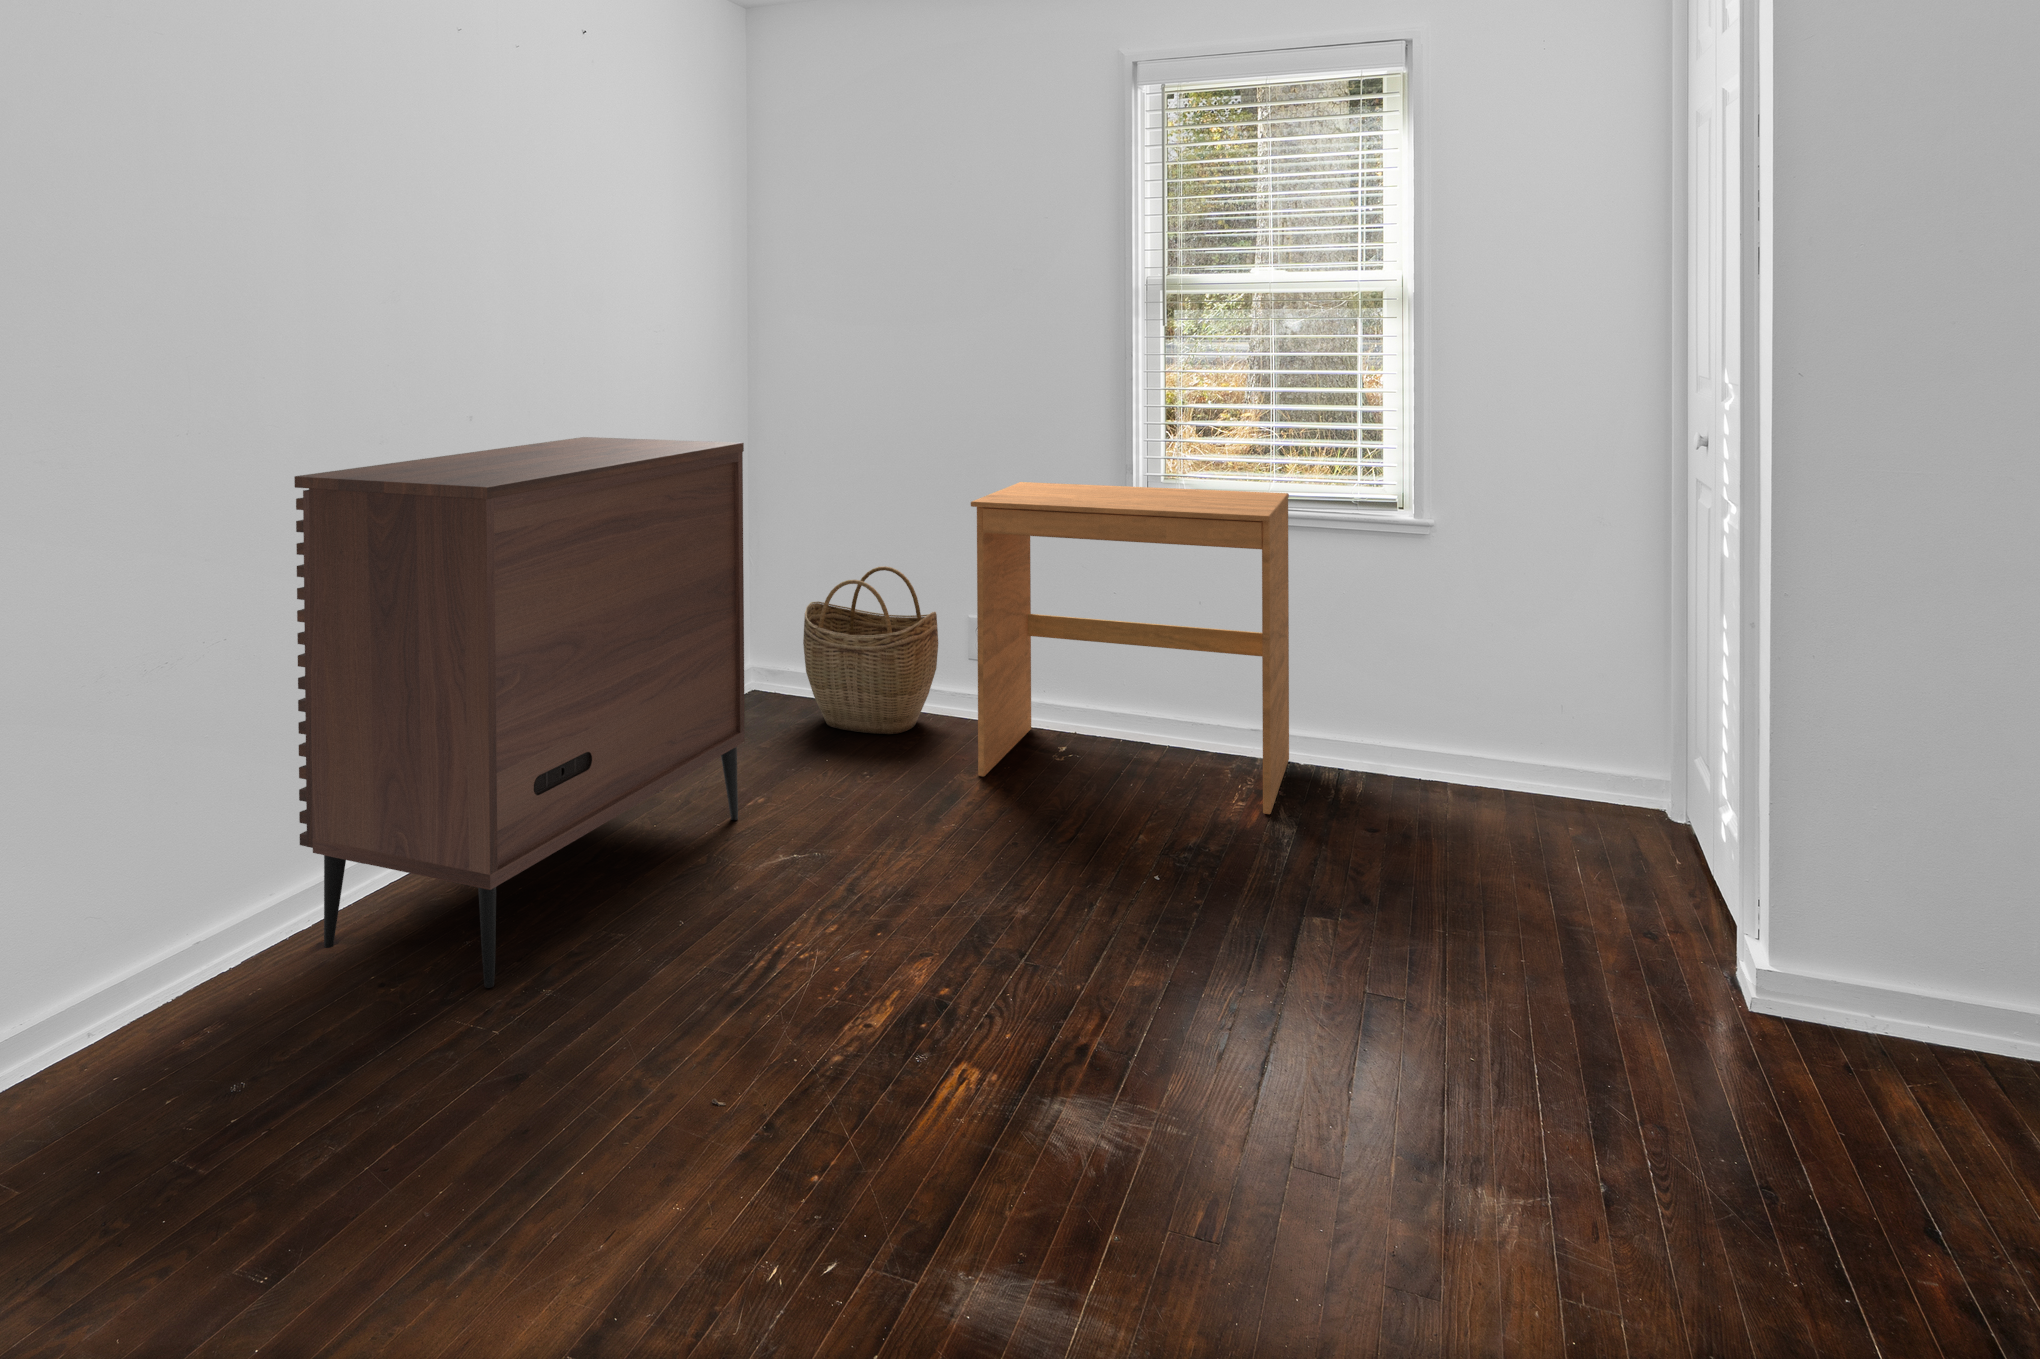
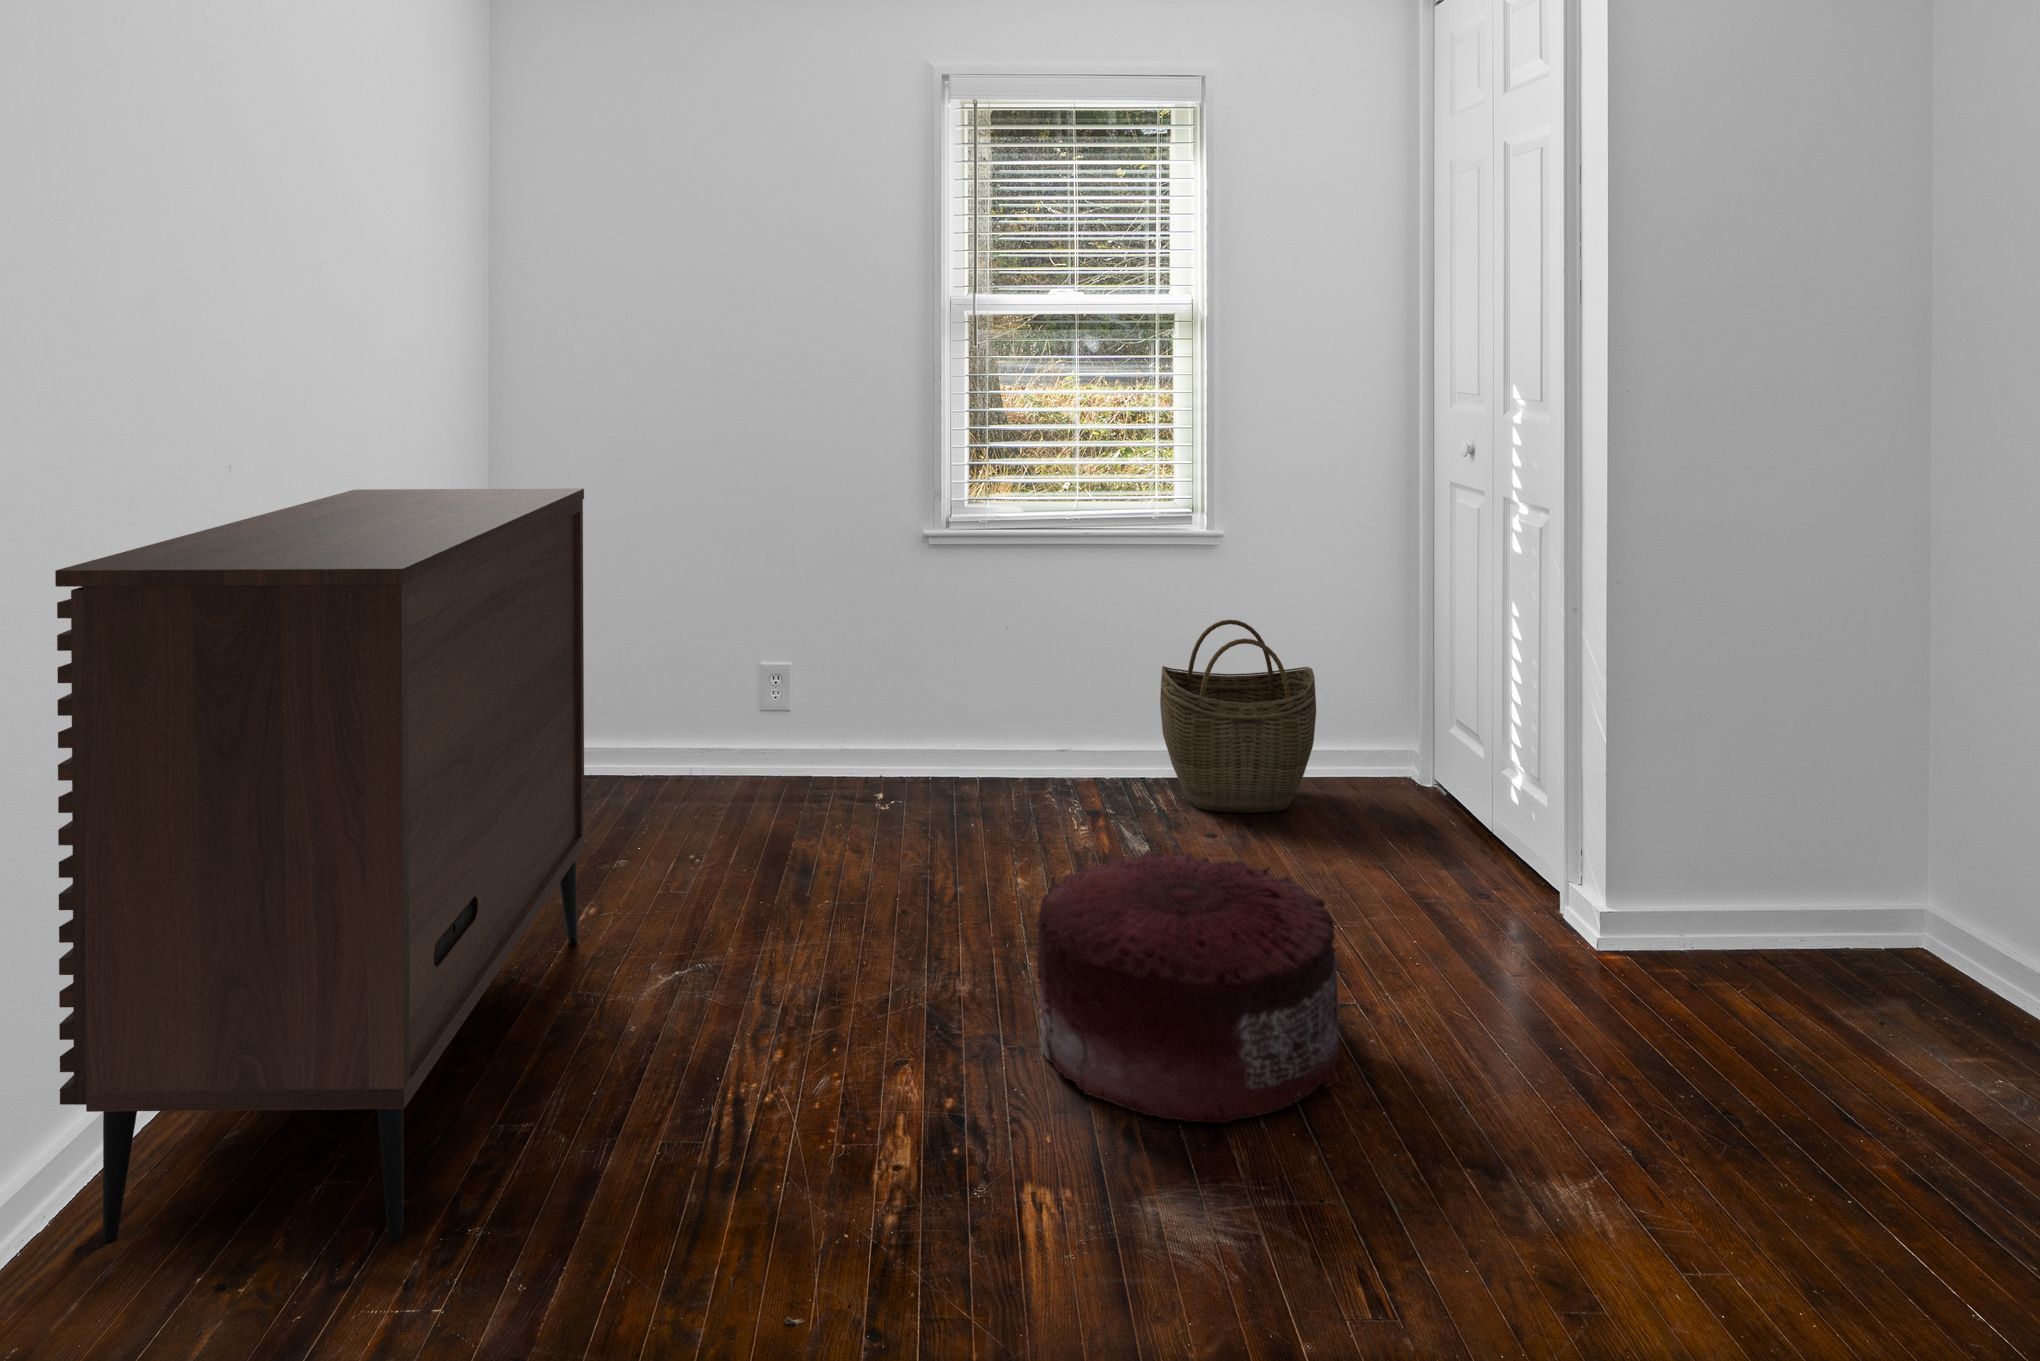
desk: present [971,482,1289,814] -> none [806,513,1118,843]
woven basket: present [803,566,938,734] -> present [1160,620,1316,813]
pouf: none [1047,809,1349,1063] -> present [1037,851,1339,1123]

